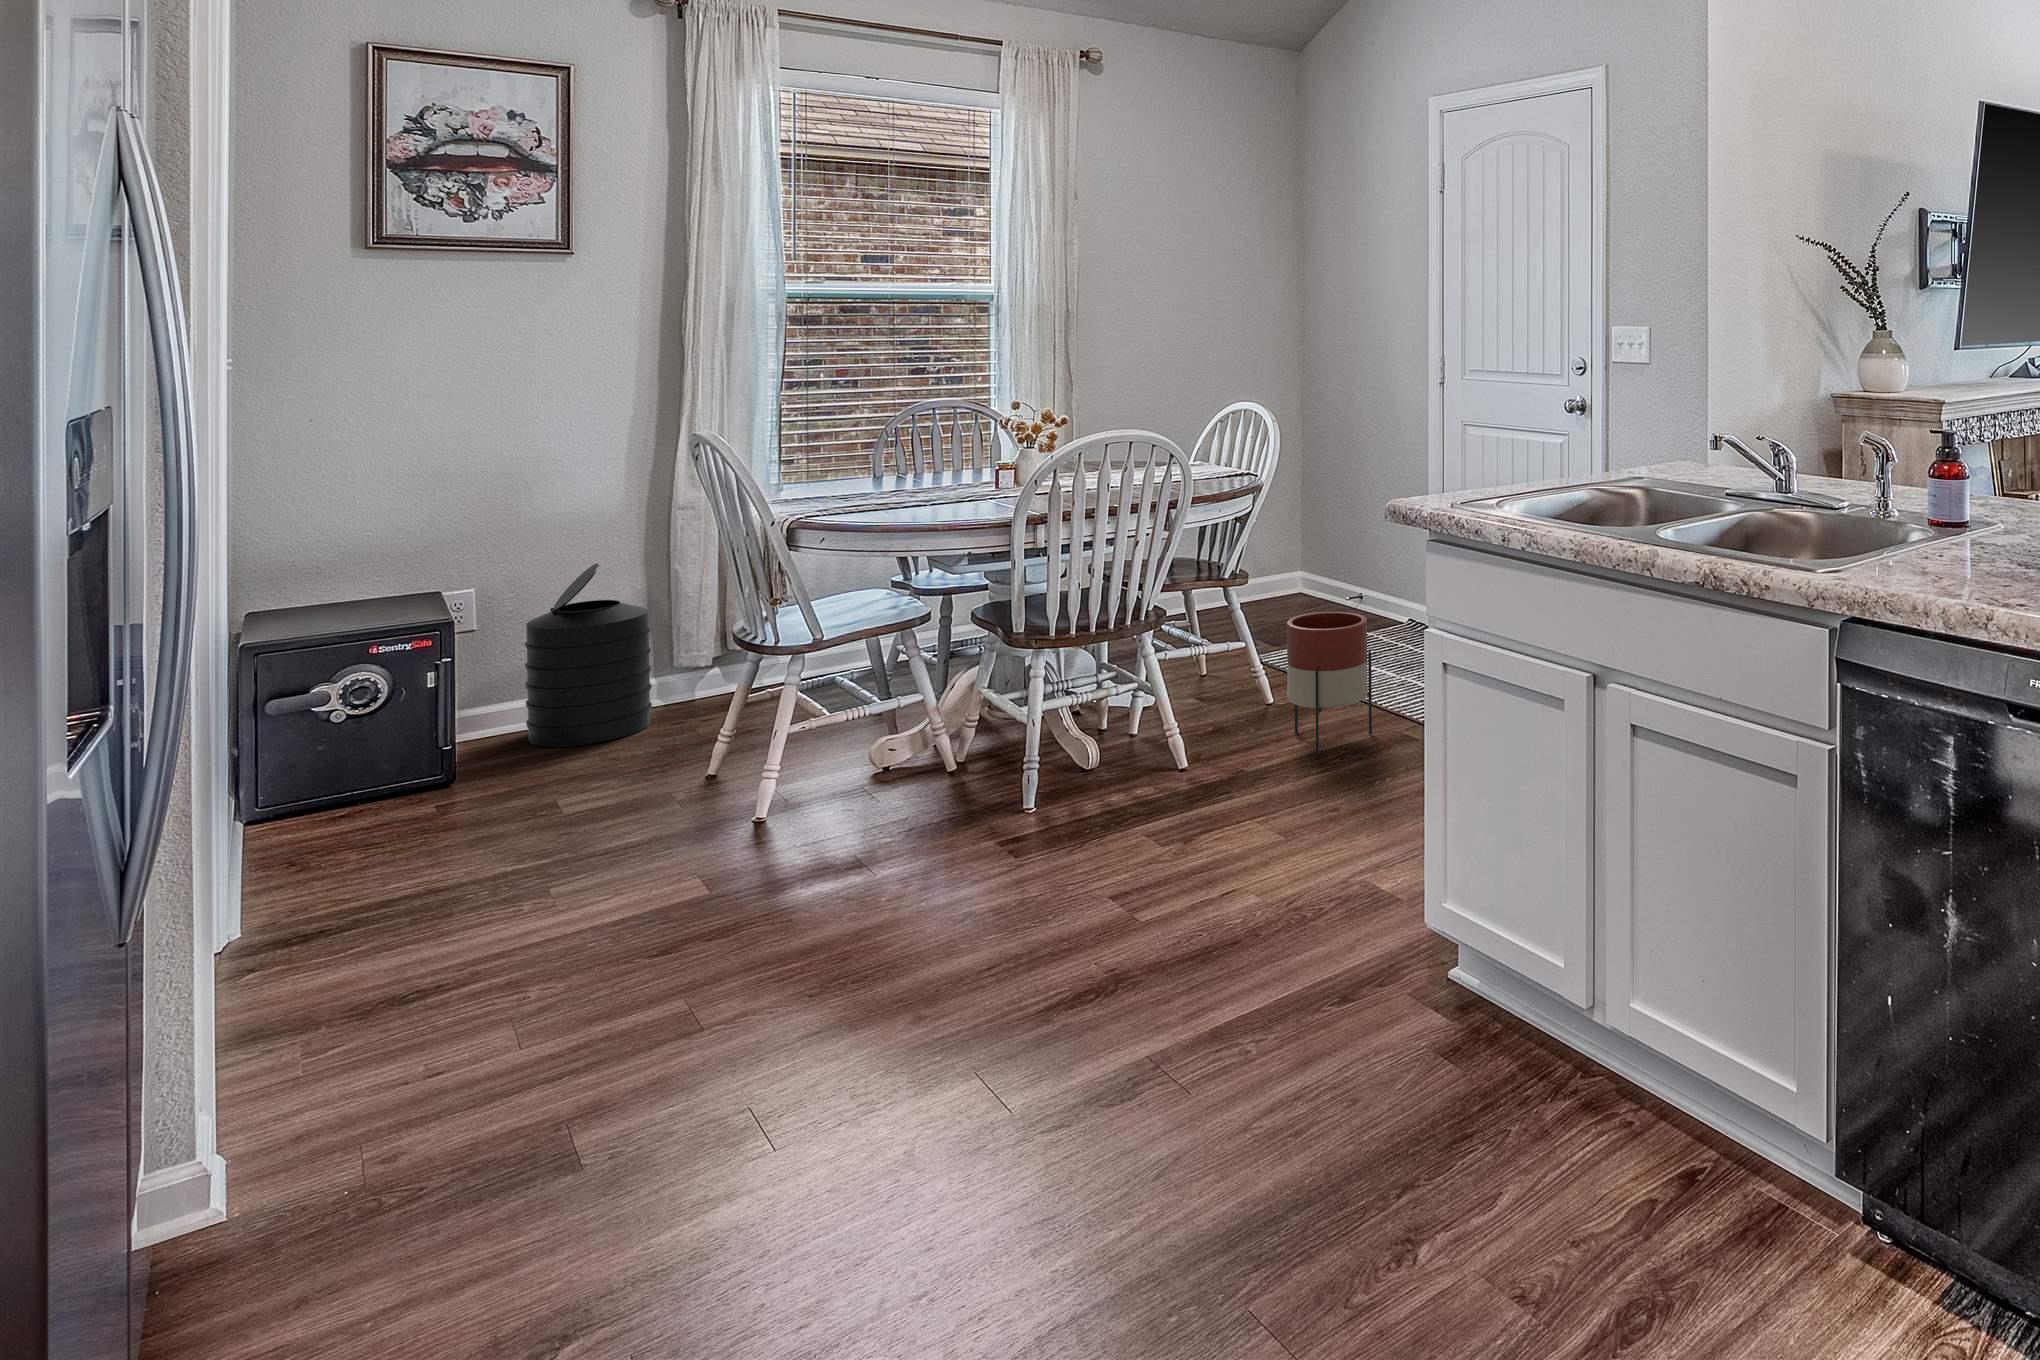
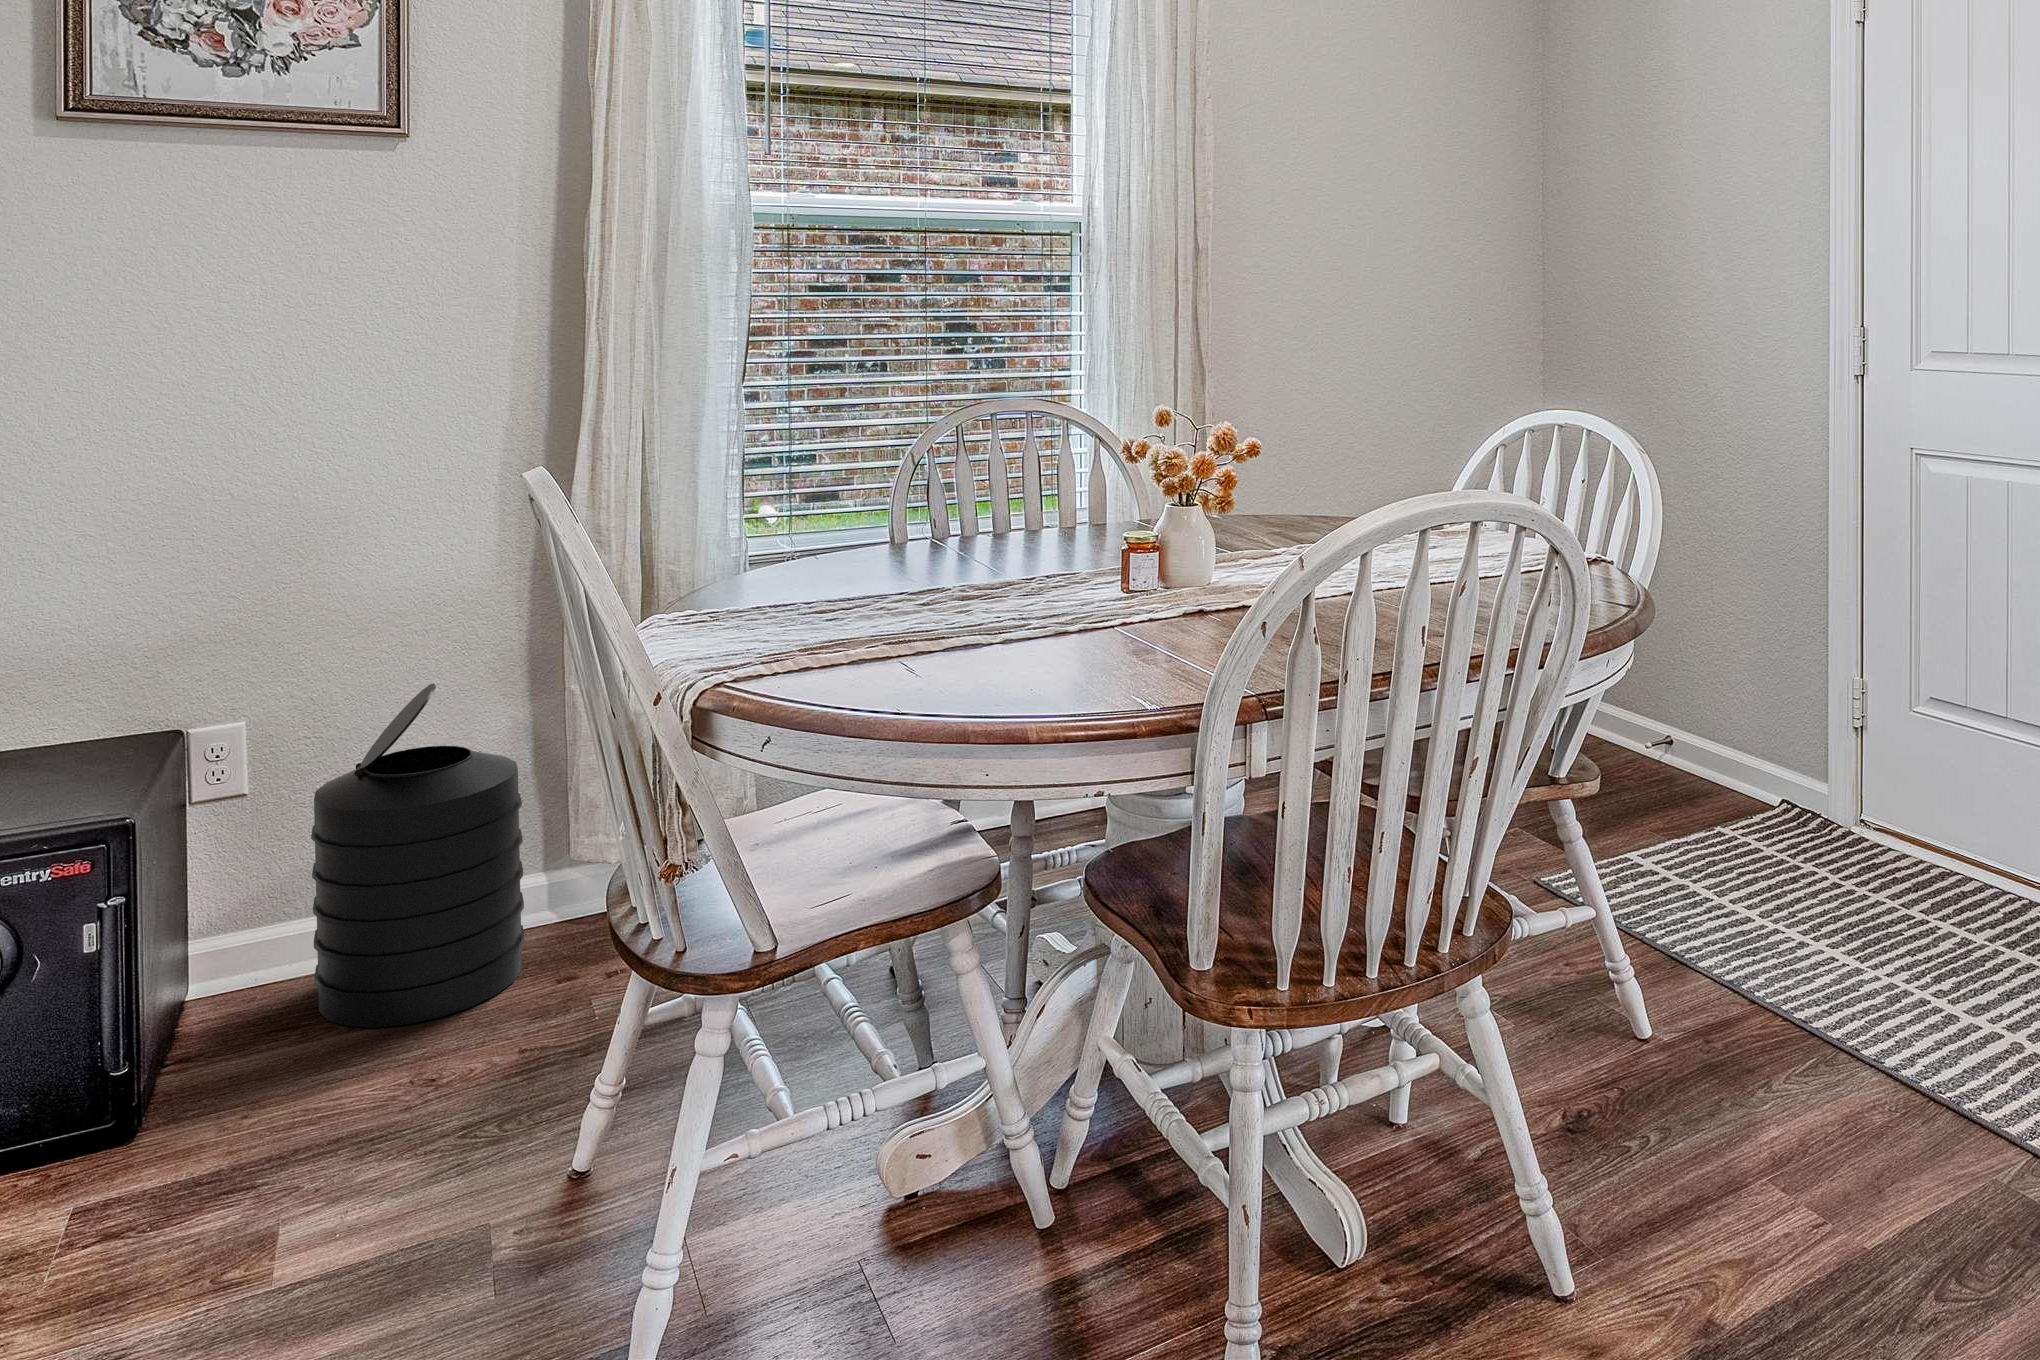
planter: present [1287,612,1372,755] -> none [1751,874,1947,1241]

